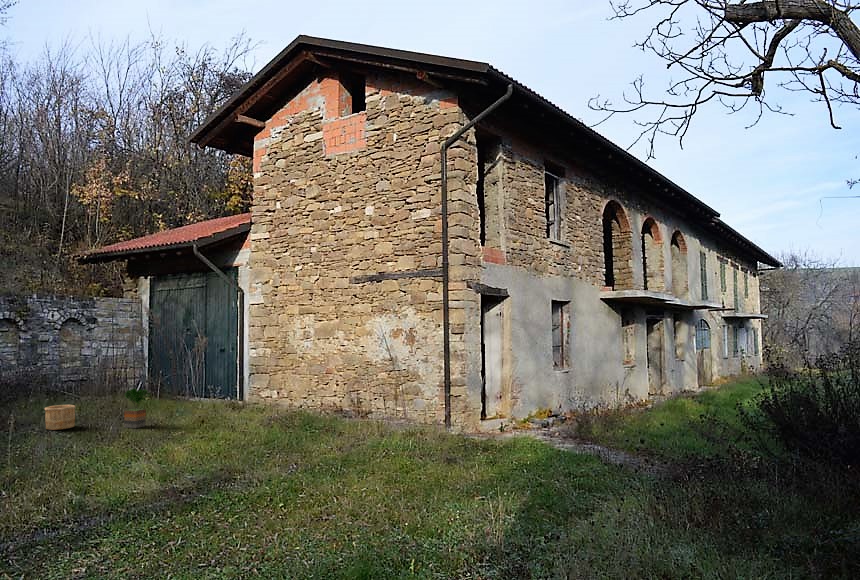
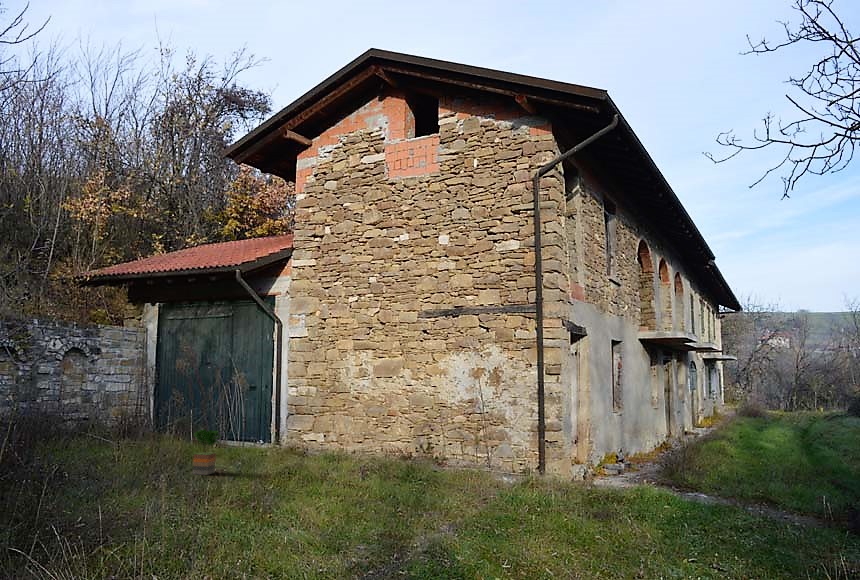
wooden bucket: present [45,405,75,430] -> none [104,447,140,476]

